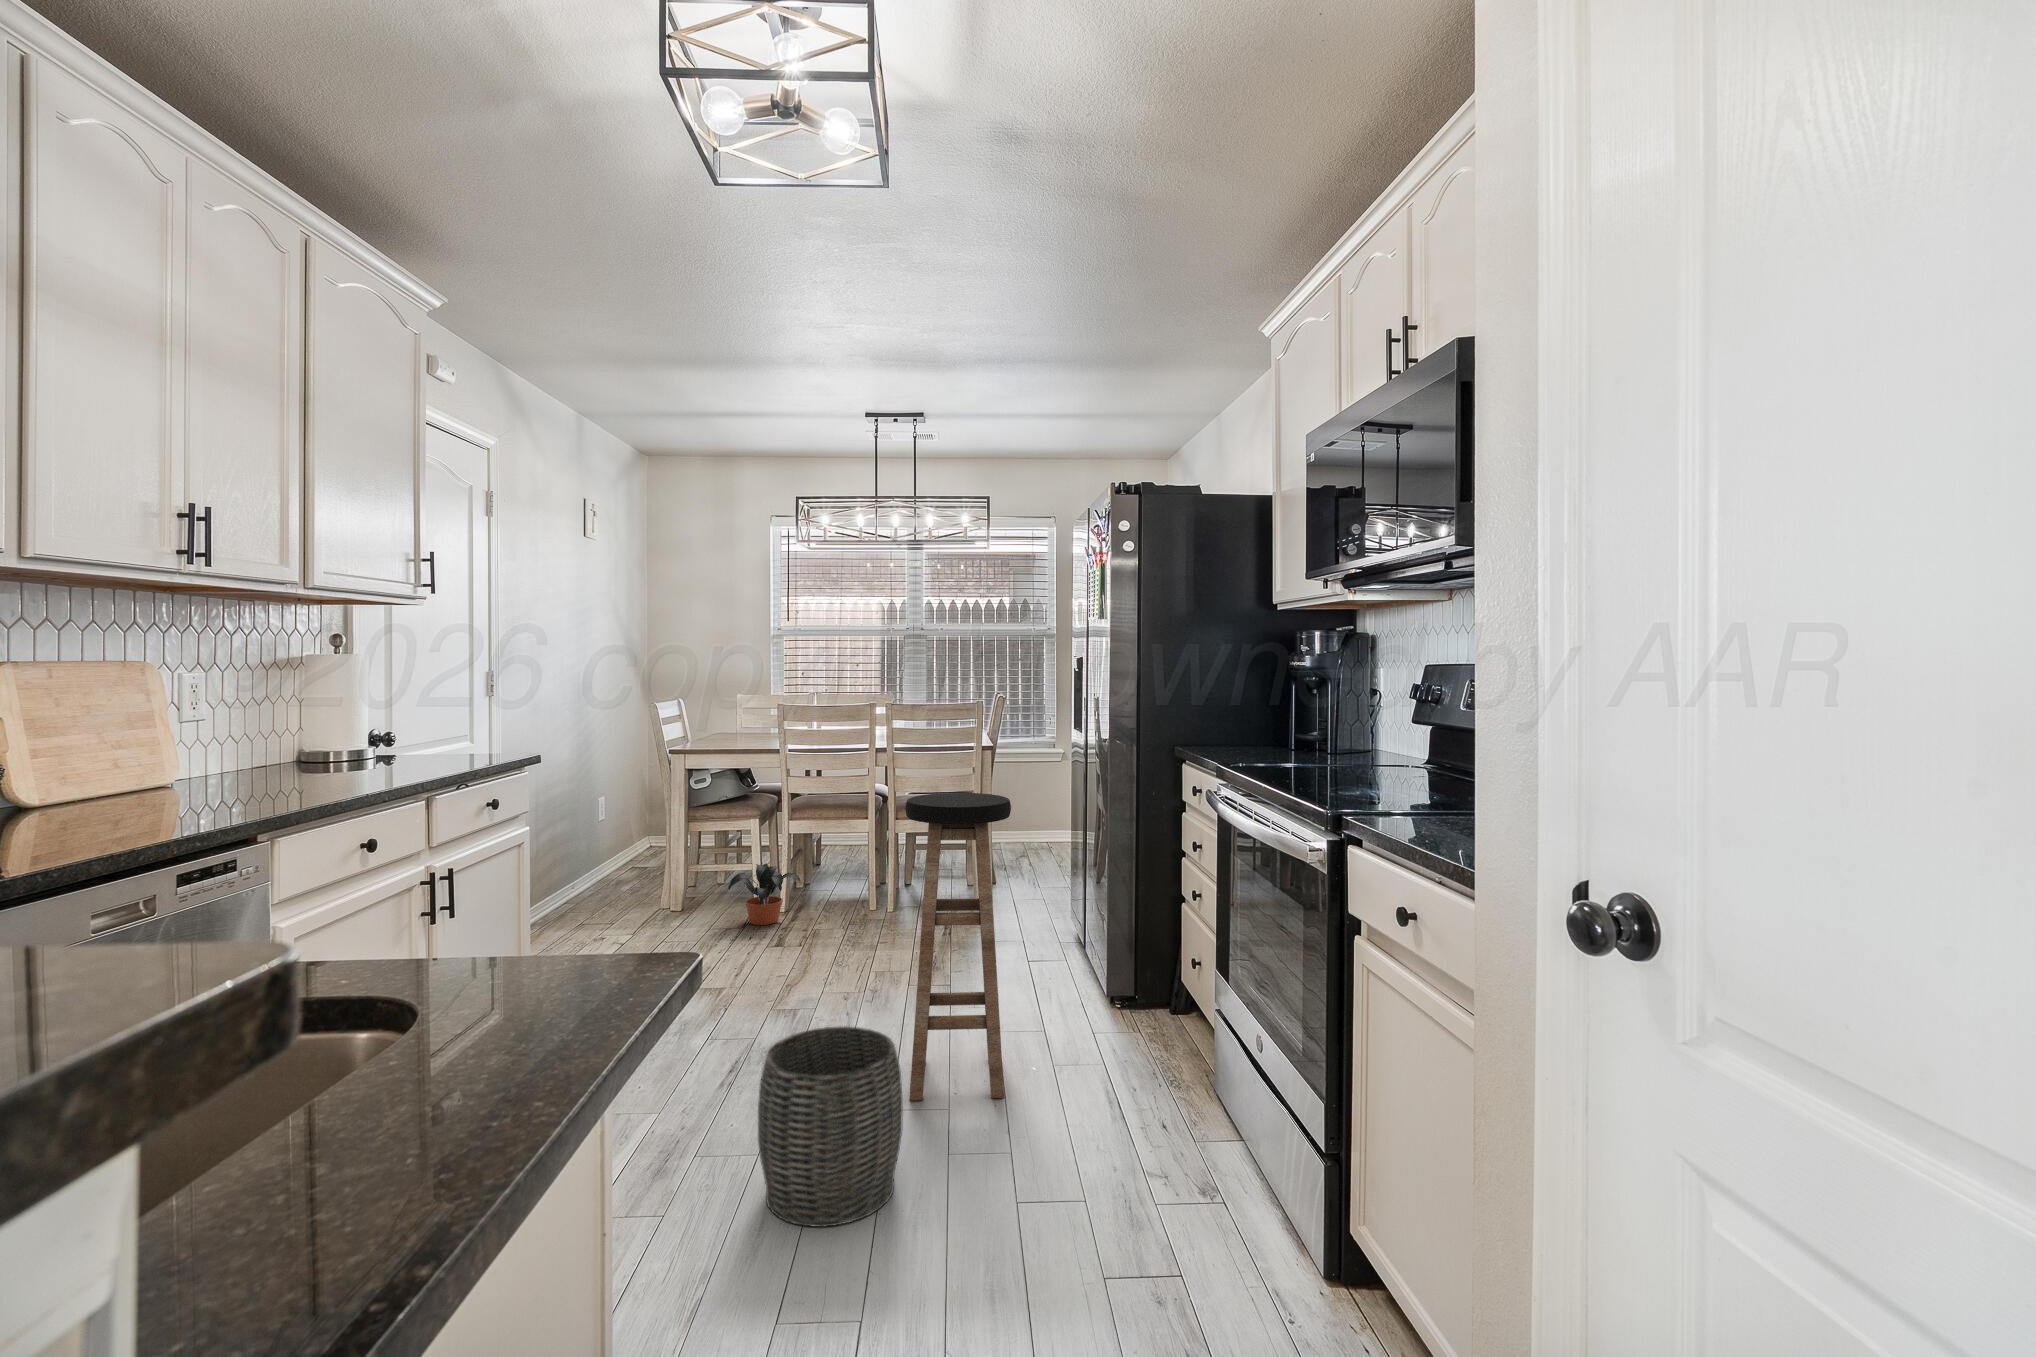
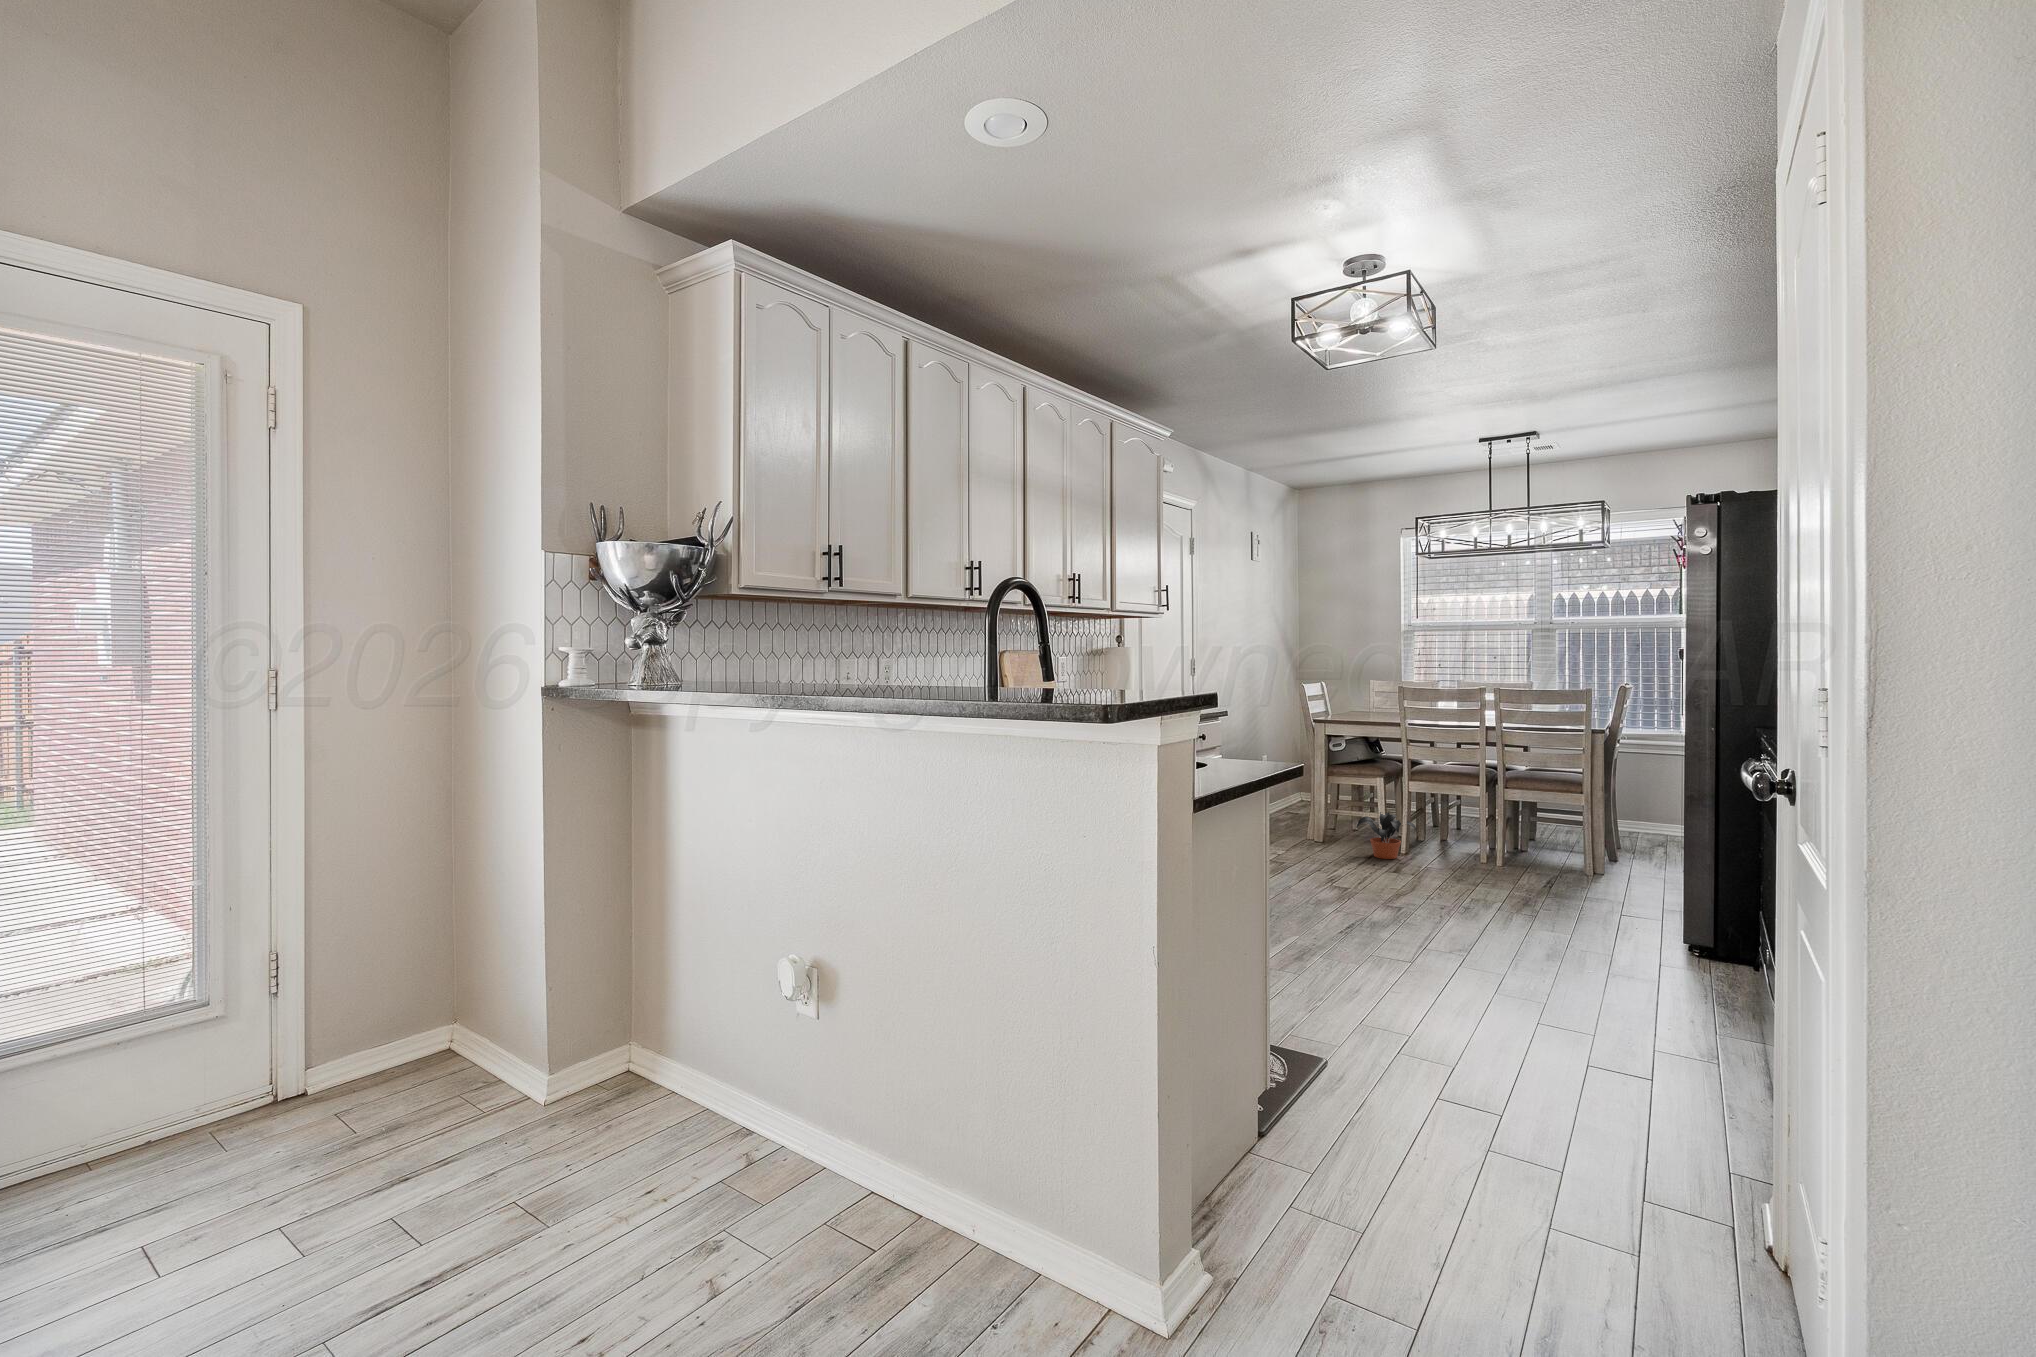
bar stool: present [905,793,1011,1100] -> none [1475,752,1567,983]
woven basket: present [758,1027,903,1227] -> none [1357,894,1456,1011]

